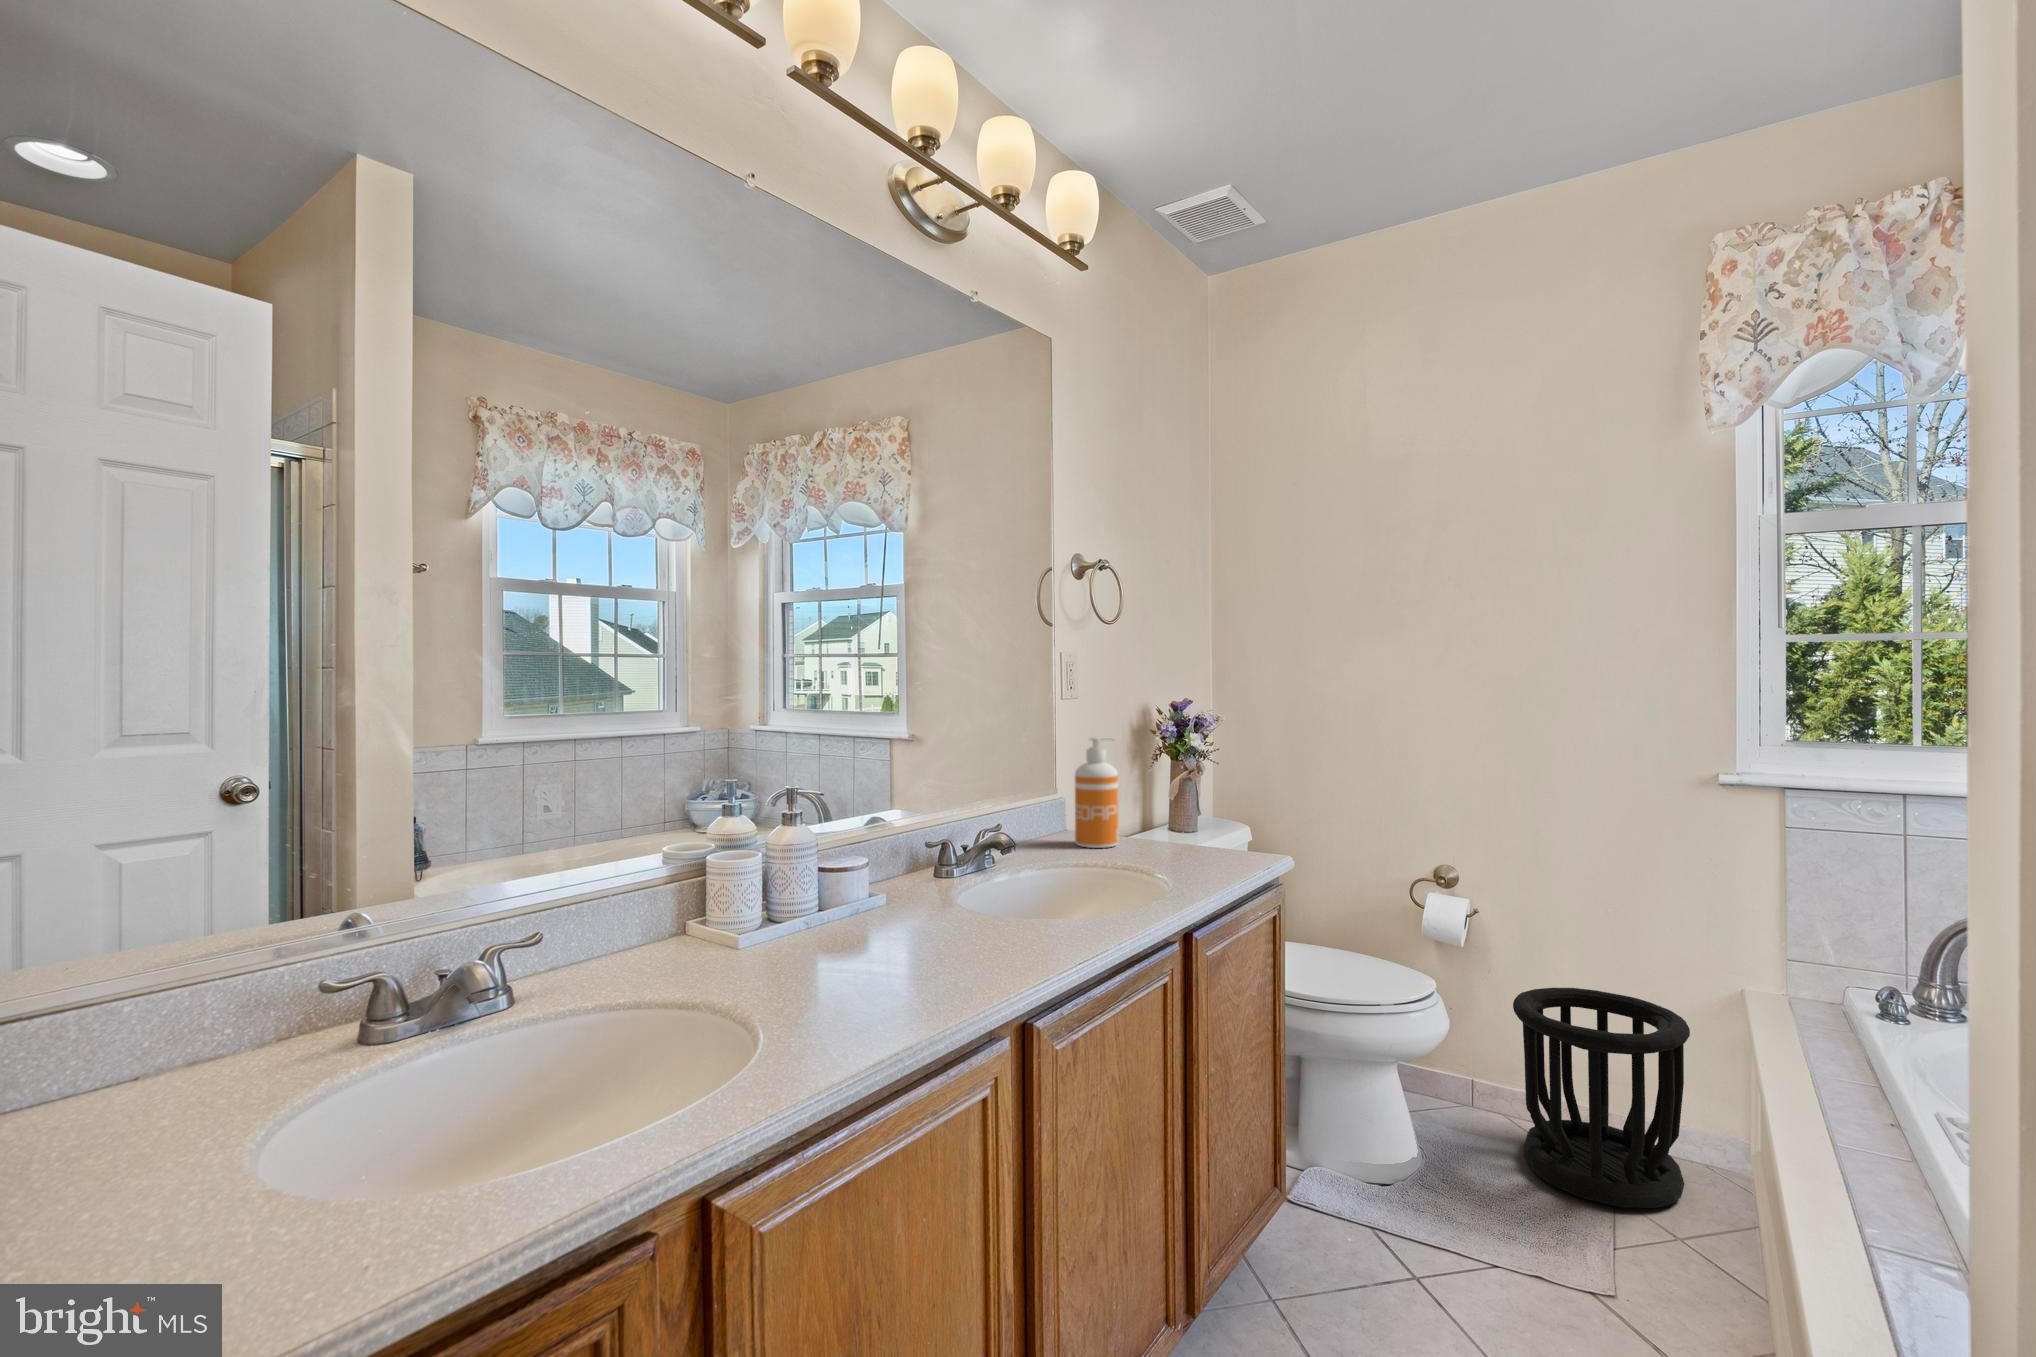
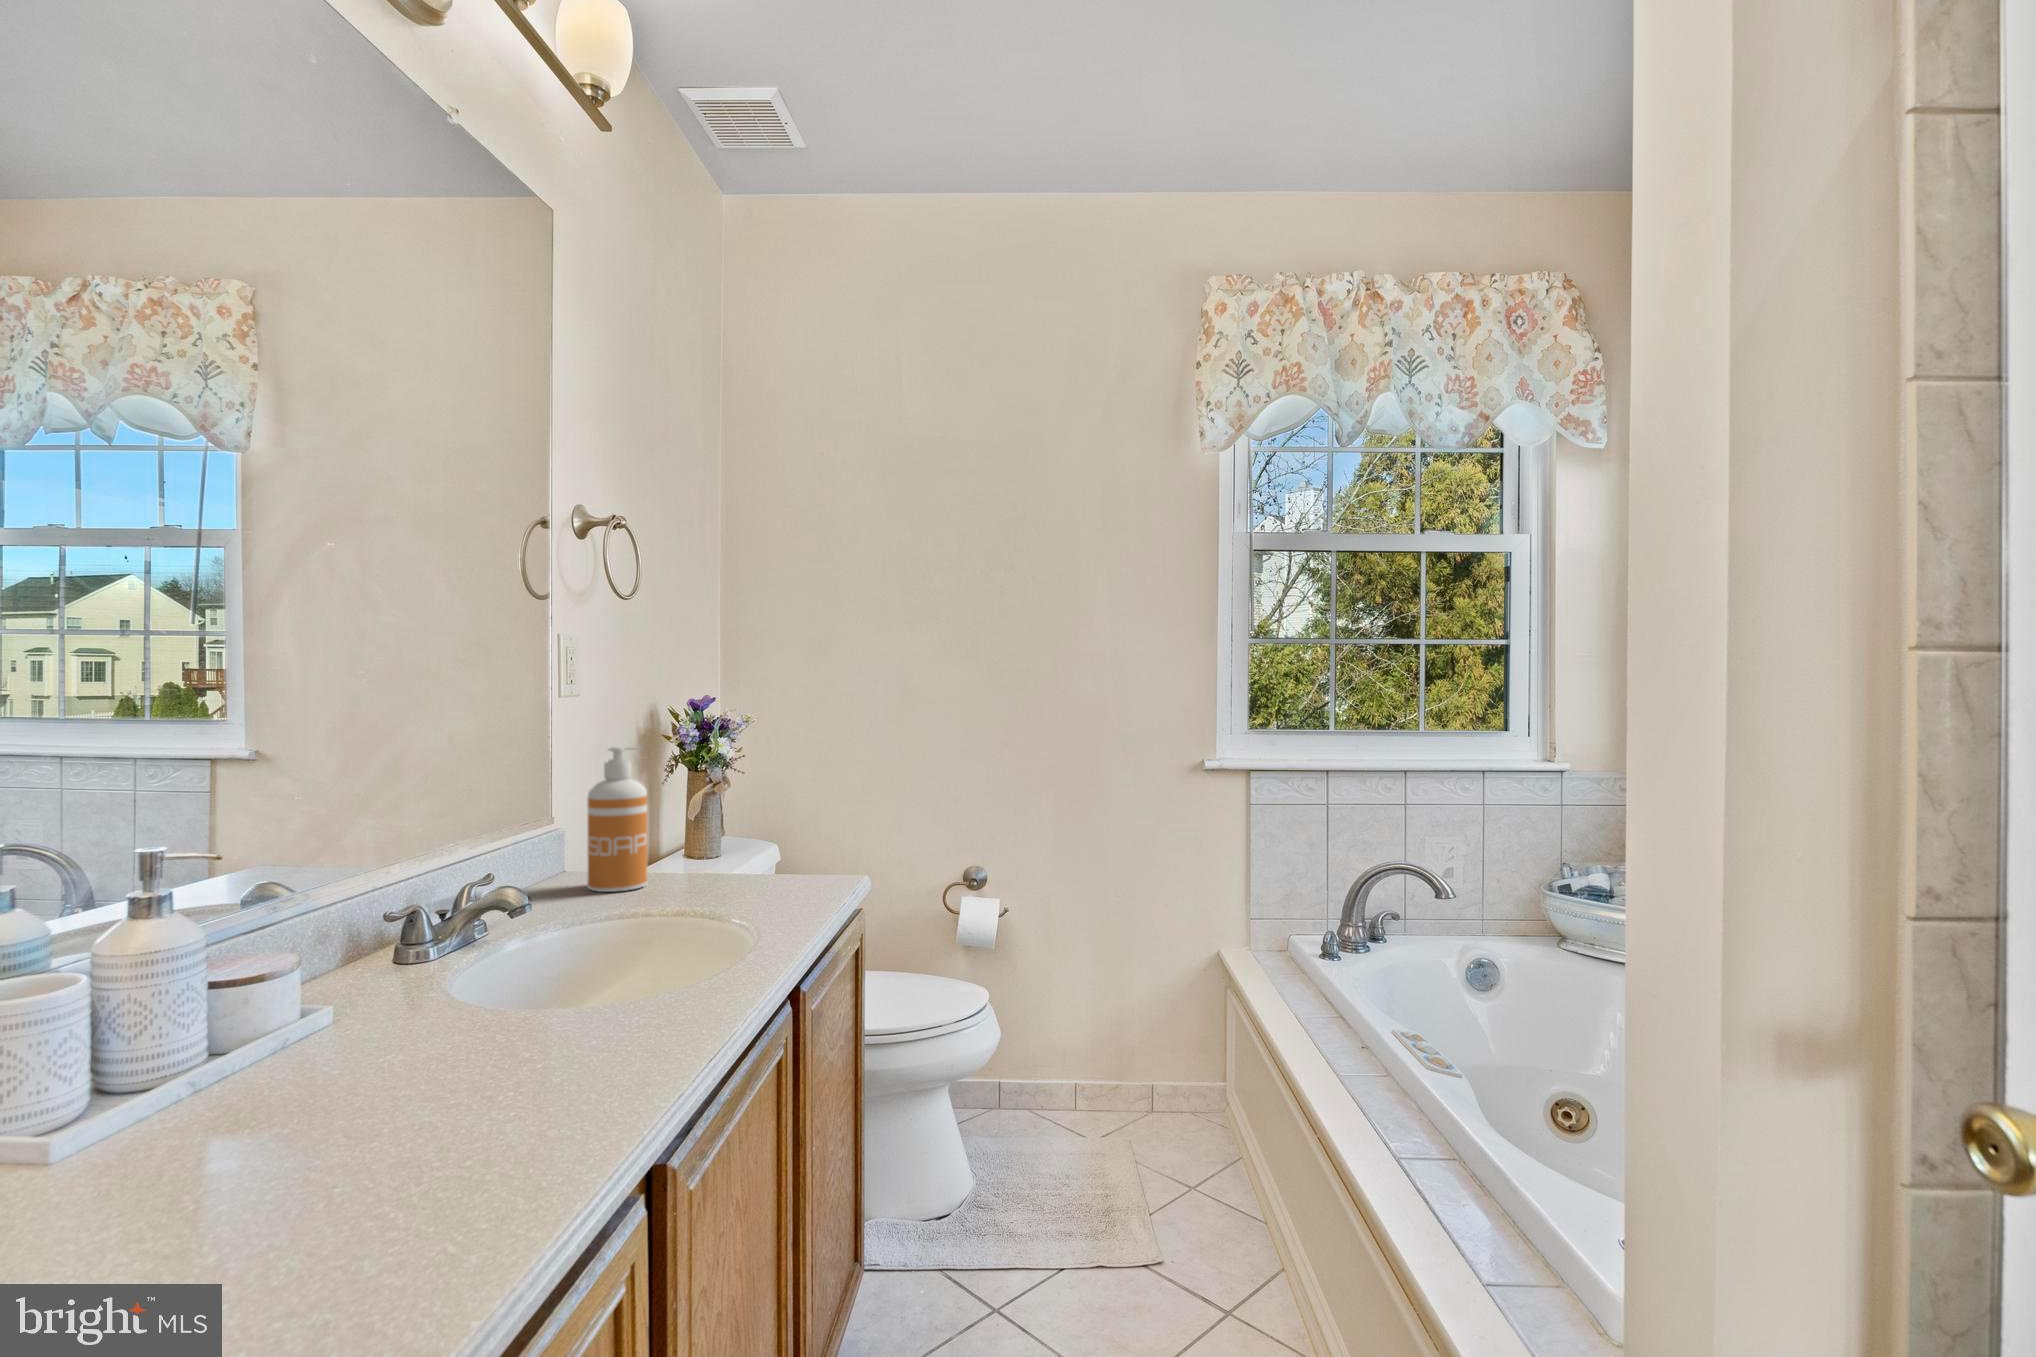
wastebasket: present [1513,988,1690,1208] -> none [1047,974,1192,1178]

